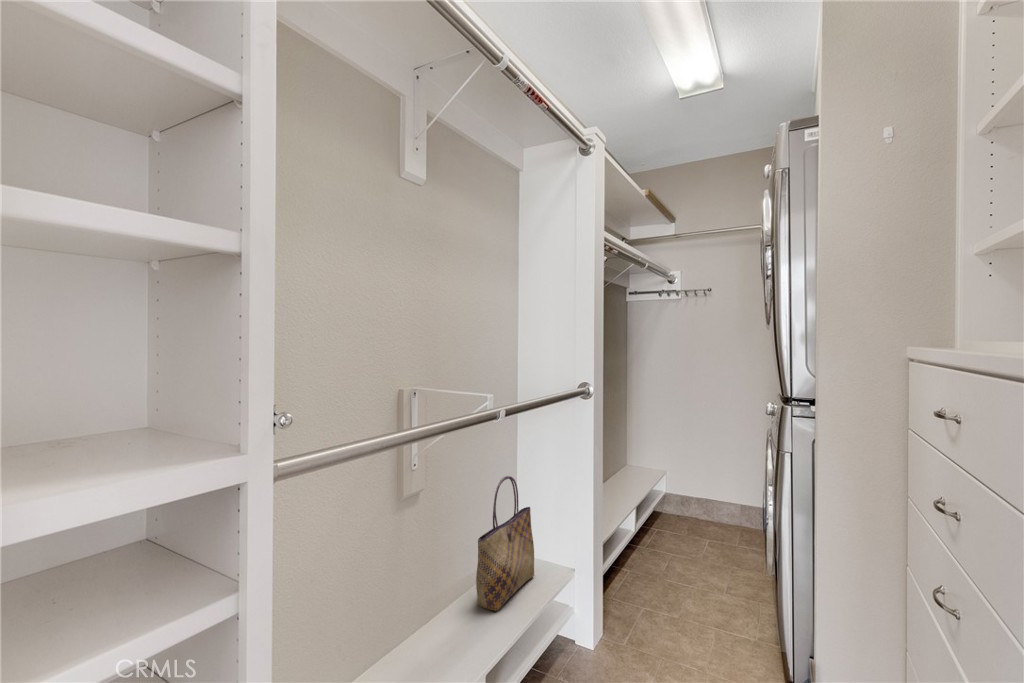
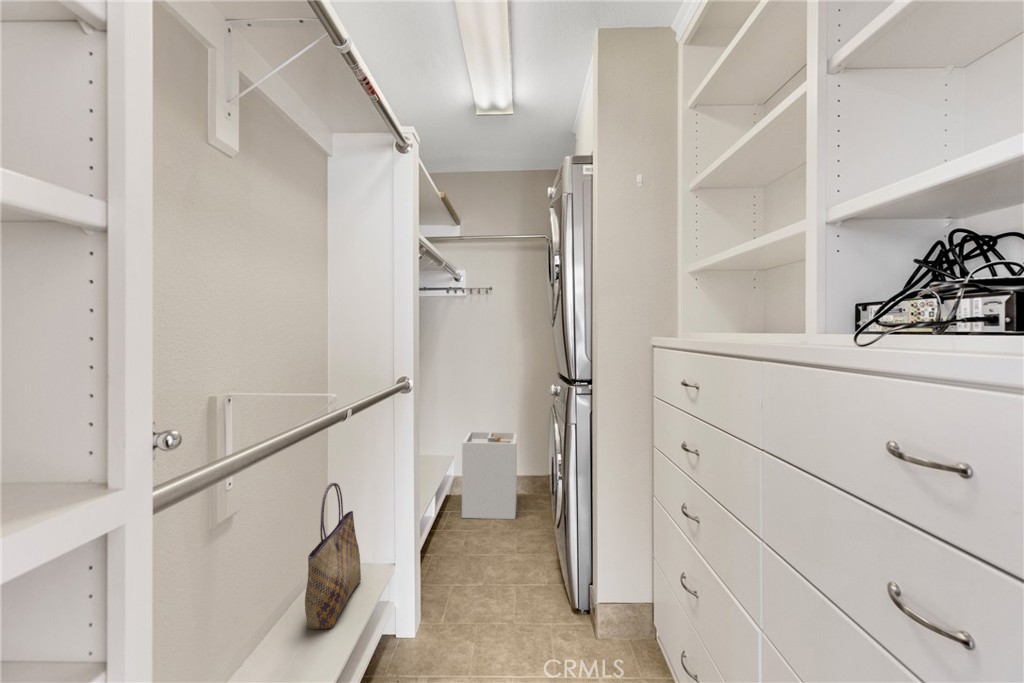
laundry hamper: none [666,449,739,558] -> present [462,432,517,519]

